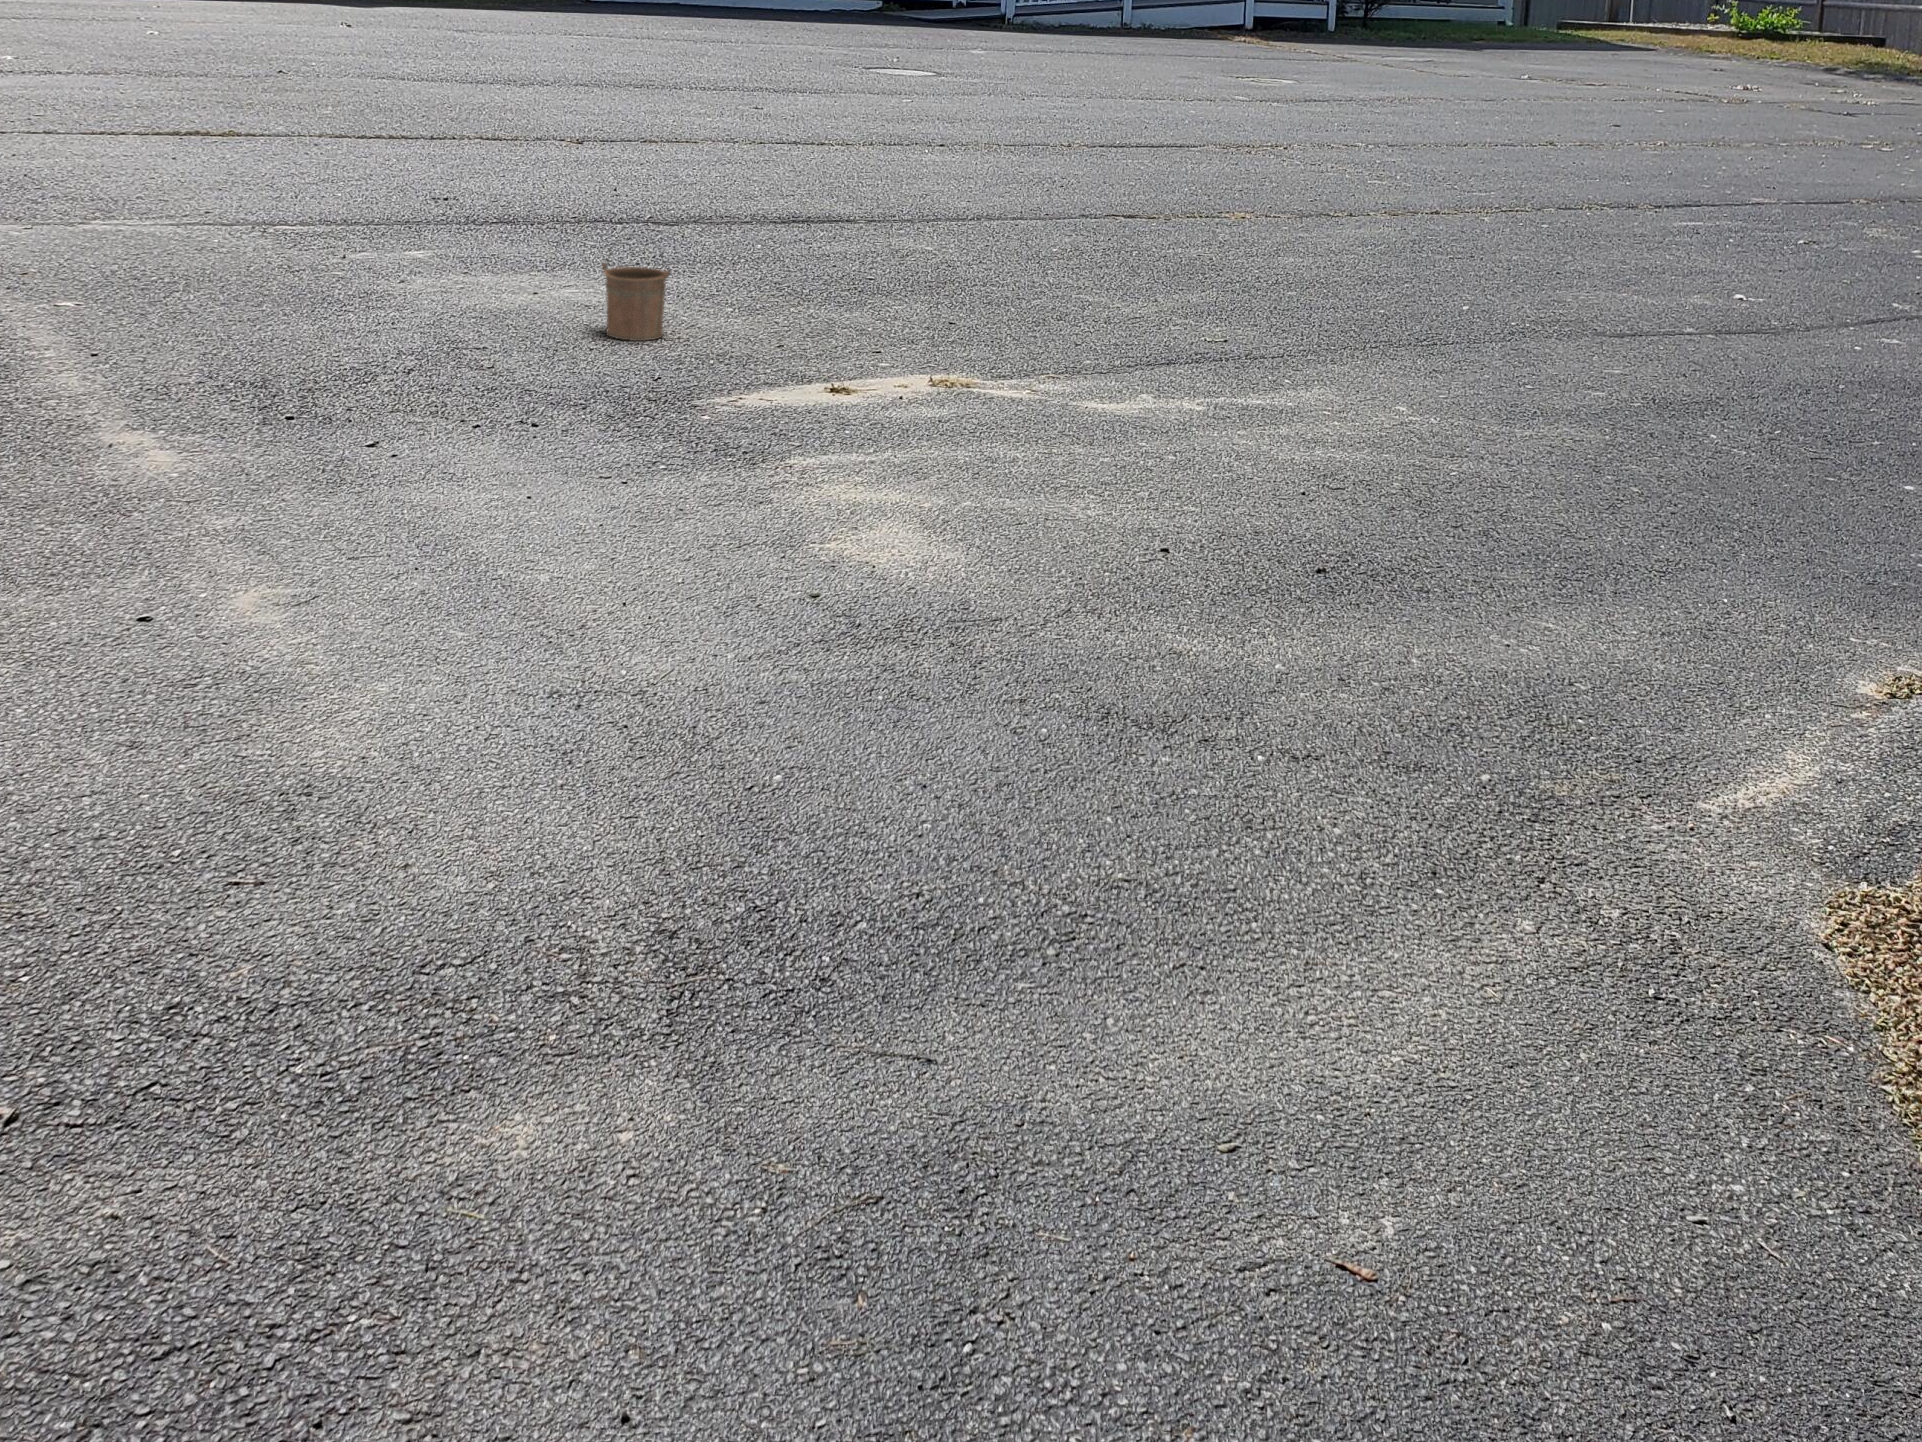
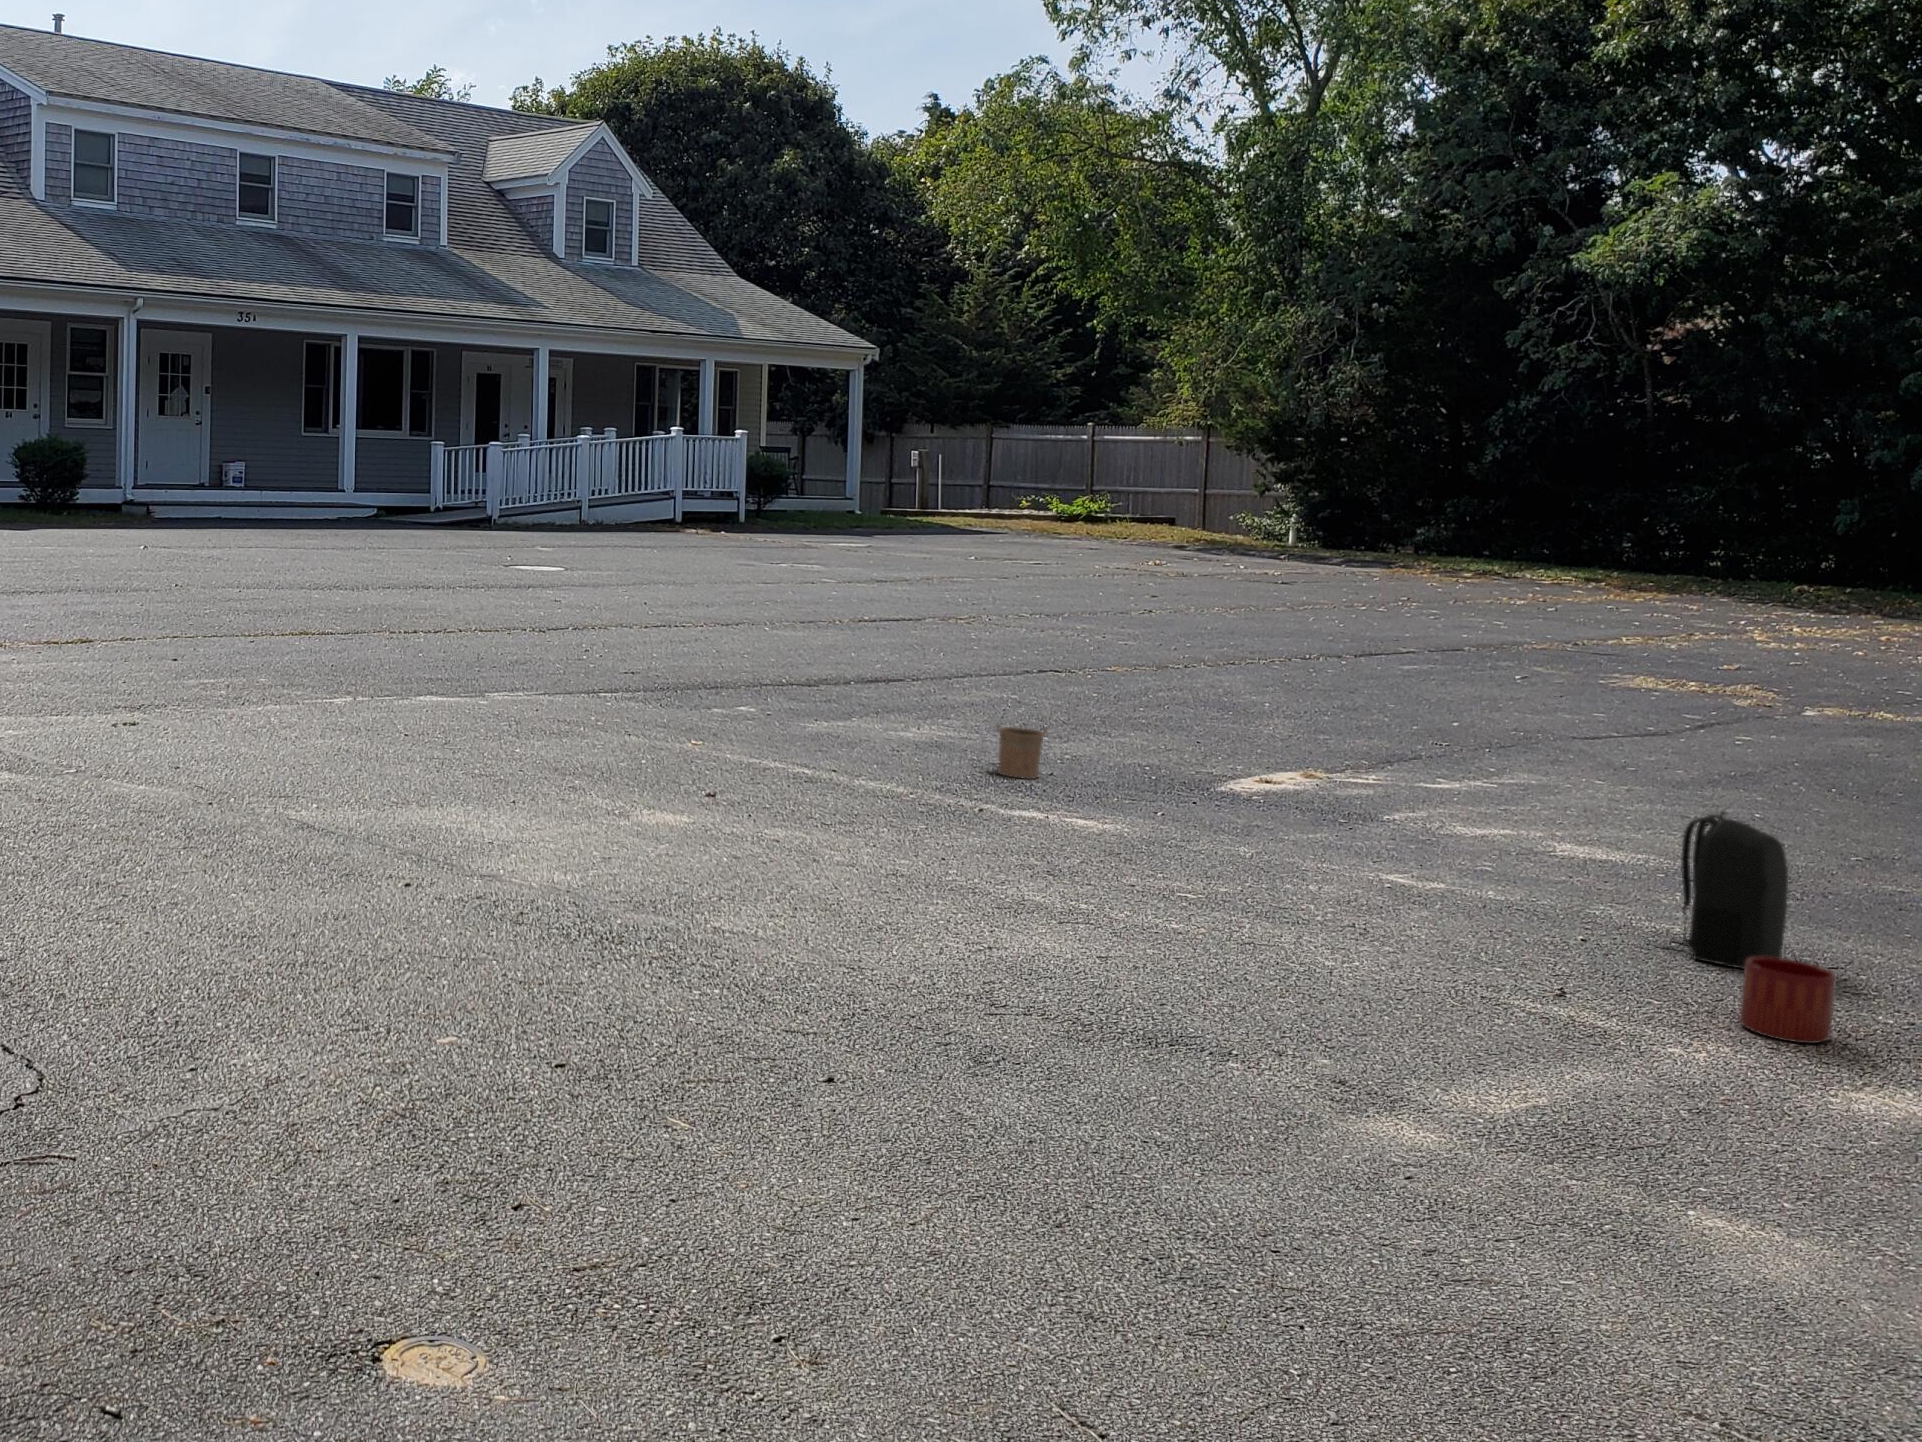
backpack: none [871,446,1053,717] -> present [1670,812,1788,969]
planter: none [543,718,689,886] -> present [1739,956,1836,1043]

